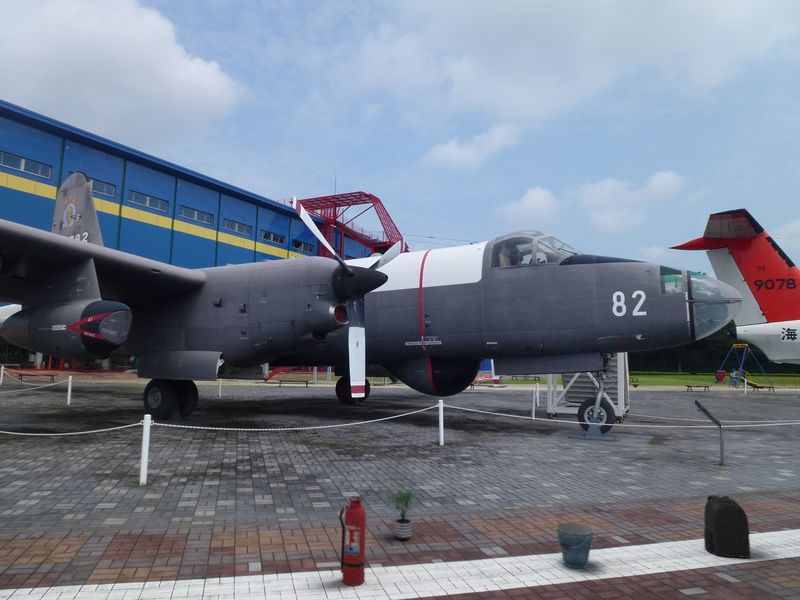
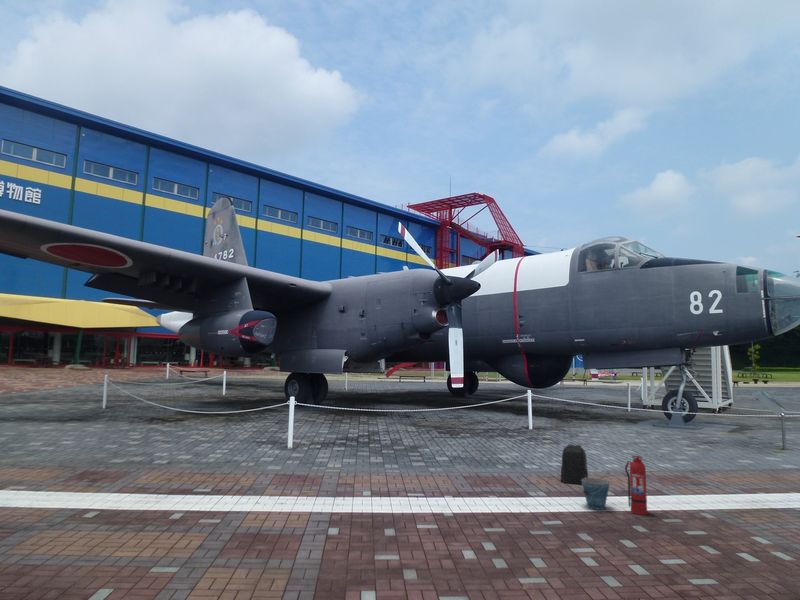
potted plant: present [389,490,417,540] -> none [459,450,484,487]
backpack: present [704,495,751,558] -> present [561,445,588,484]
fire extinguisher: present [339,497,366,586] -> present [625,456,647,515]

